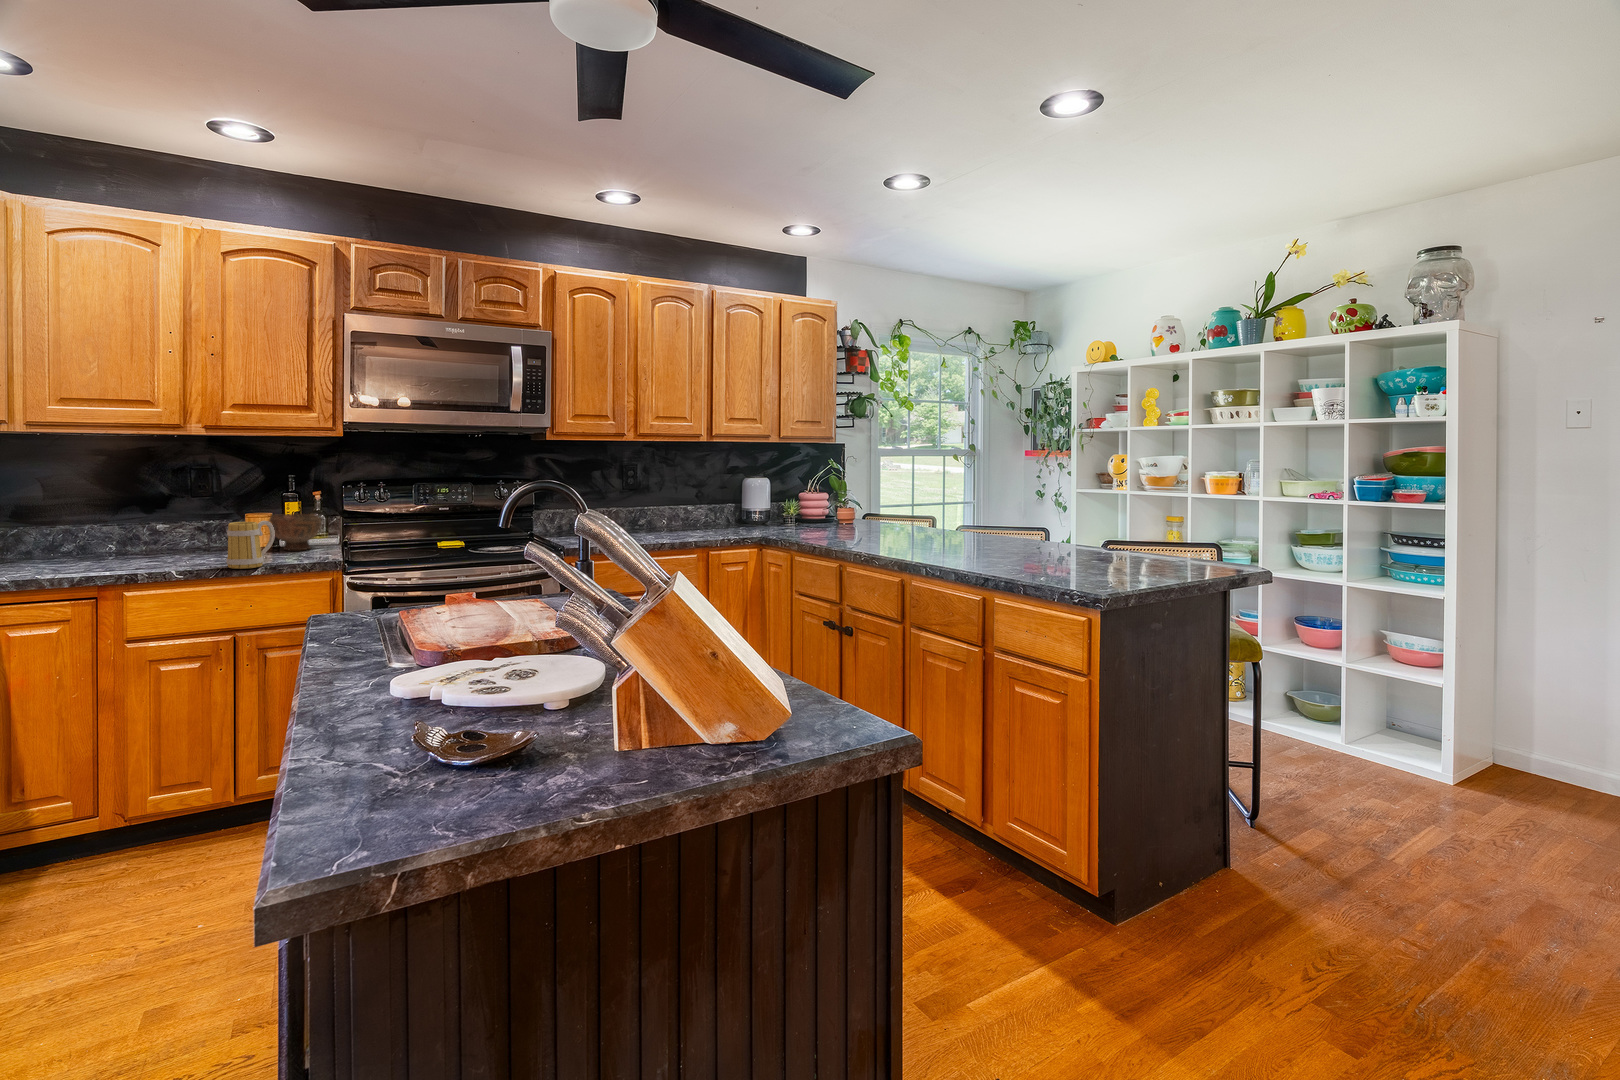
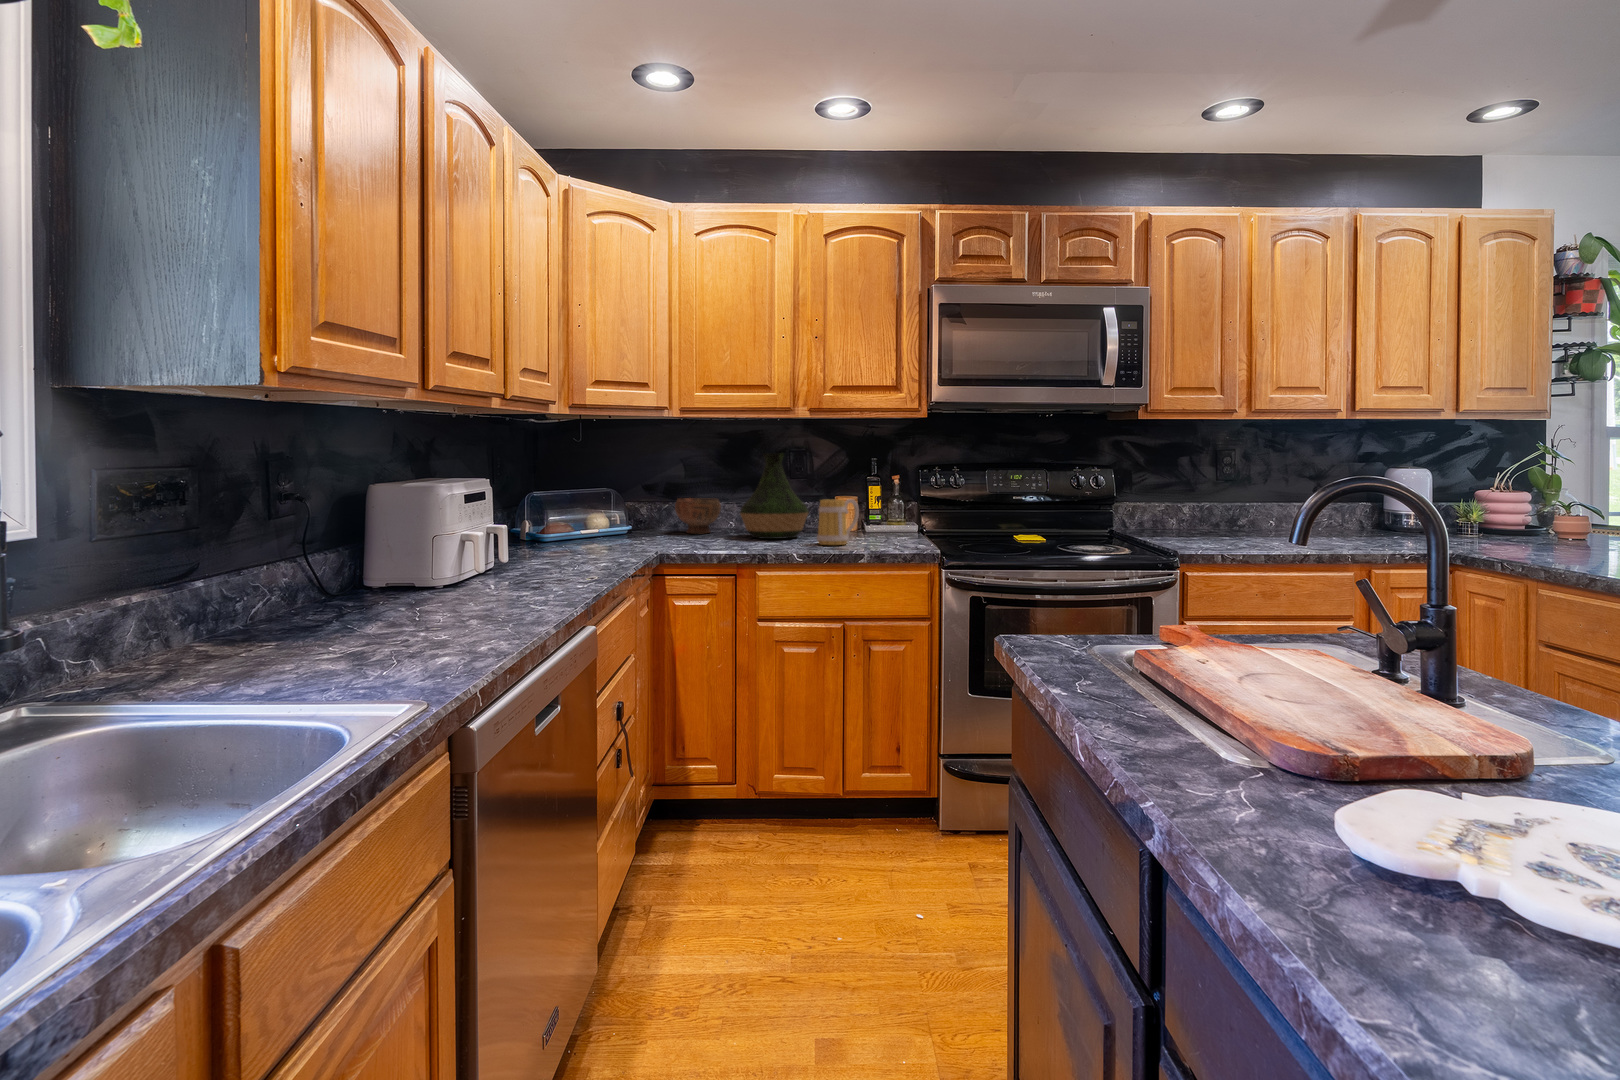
vase: none [126,472,216,563] -> present [740,453,809,539]
bowl: present [269,514,321,550] -> present [675,498,721,534]

